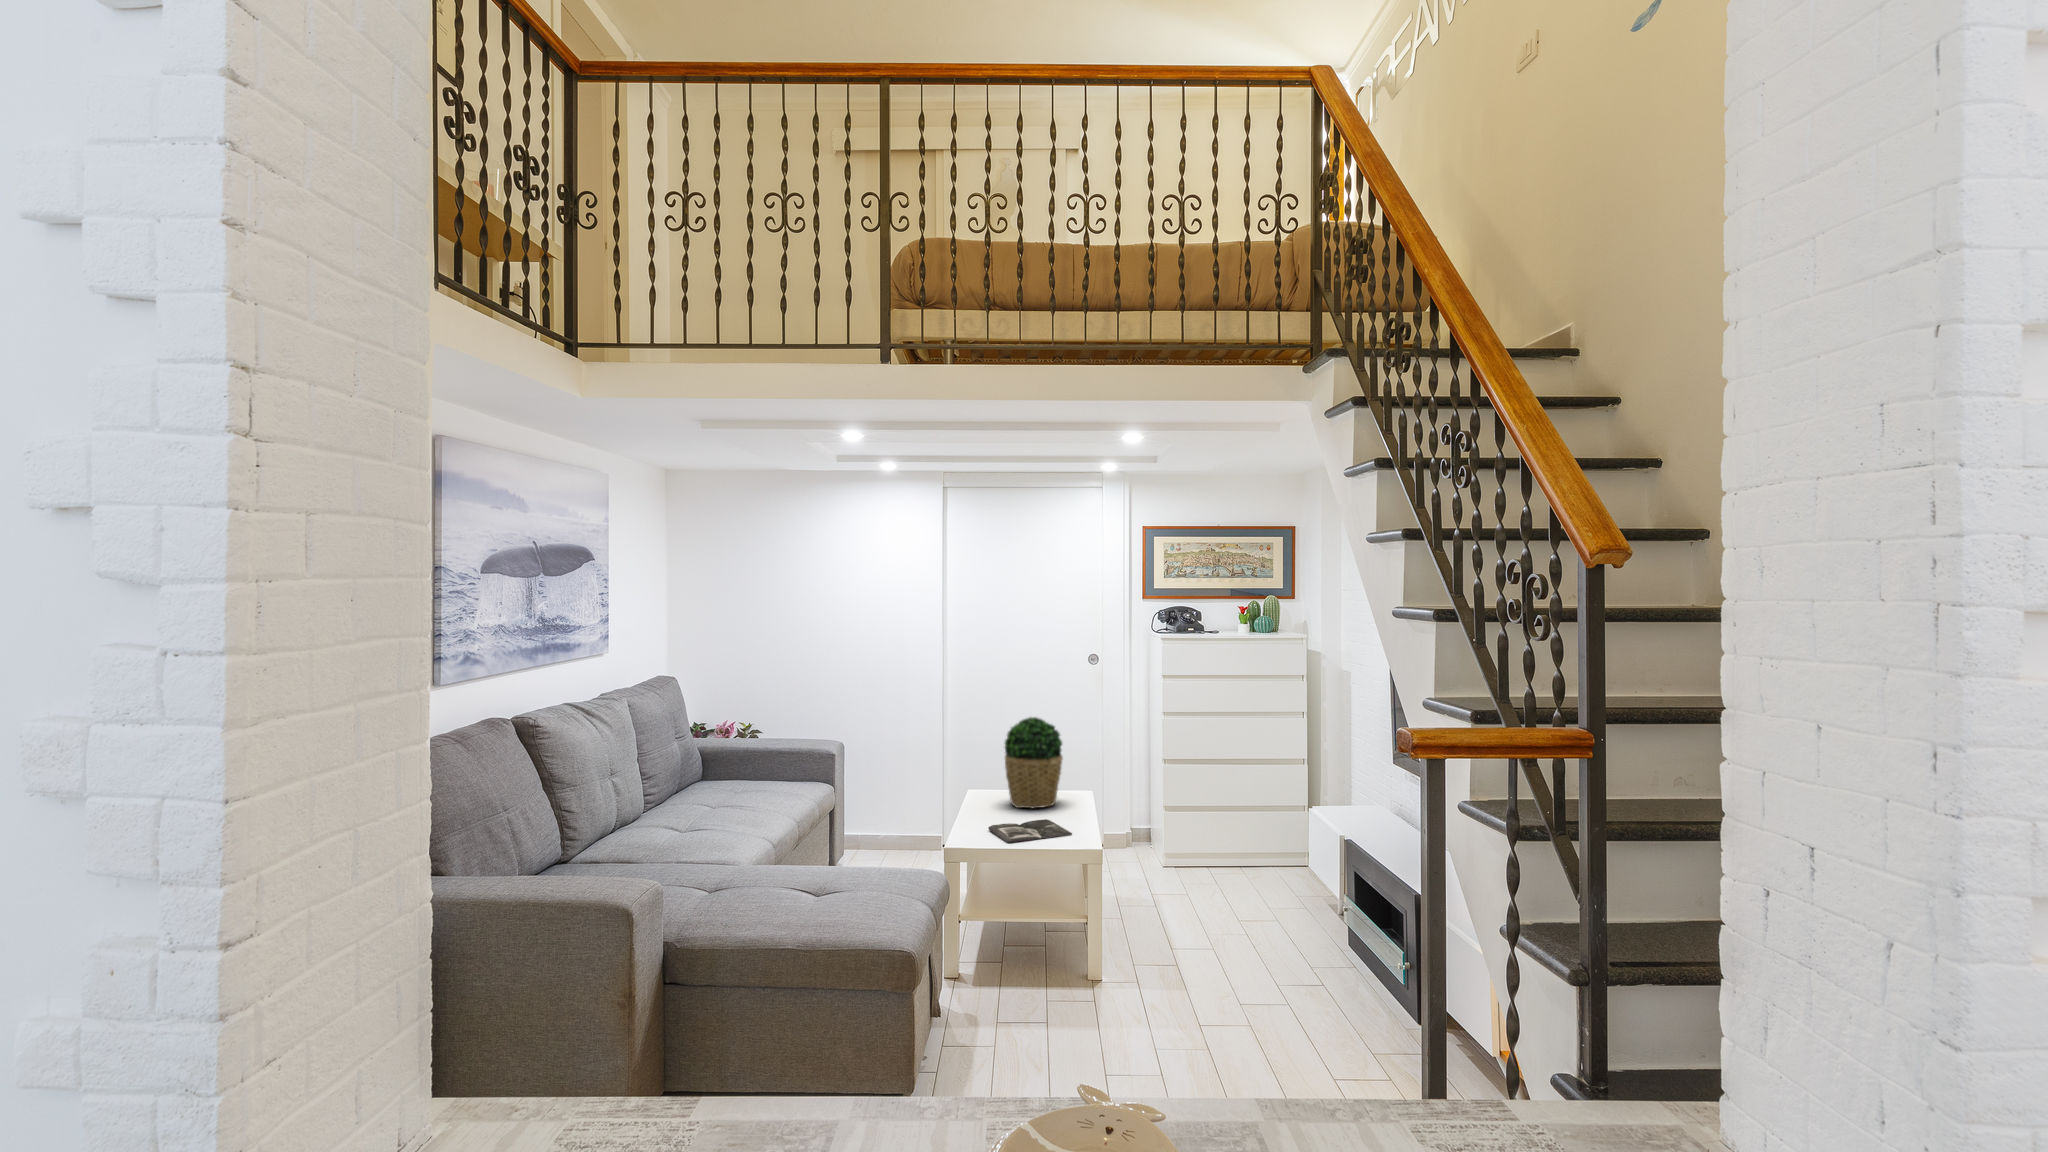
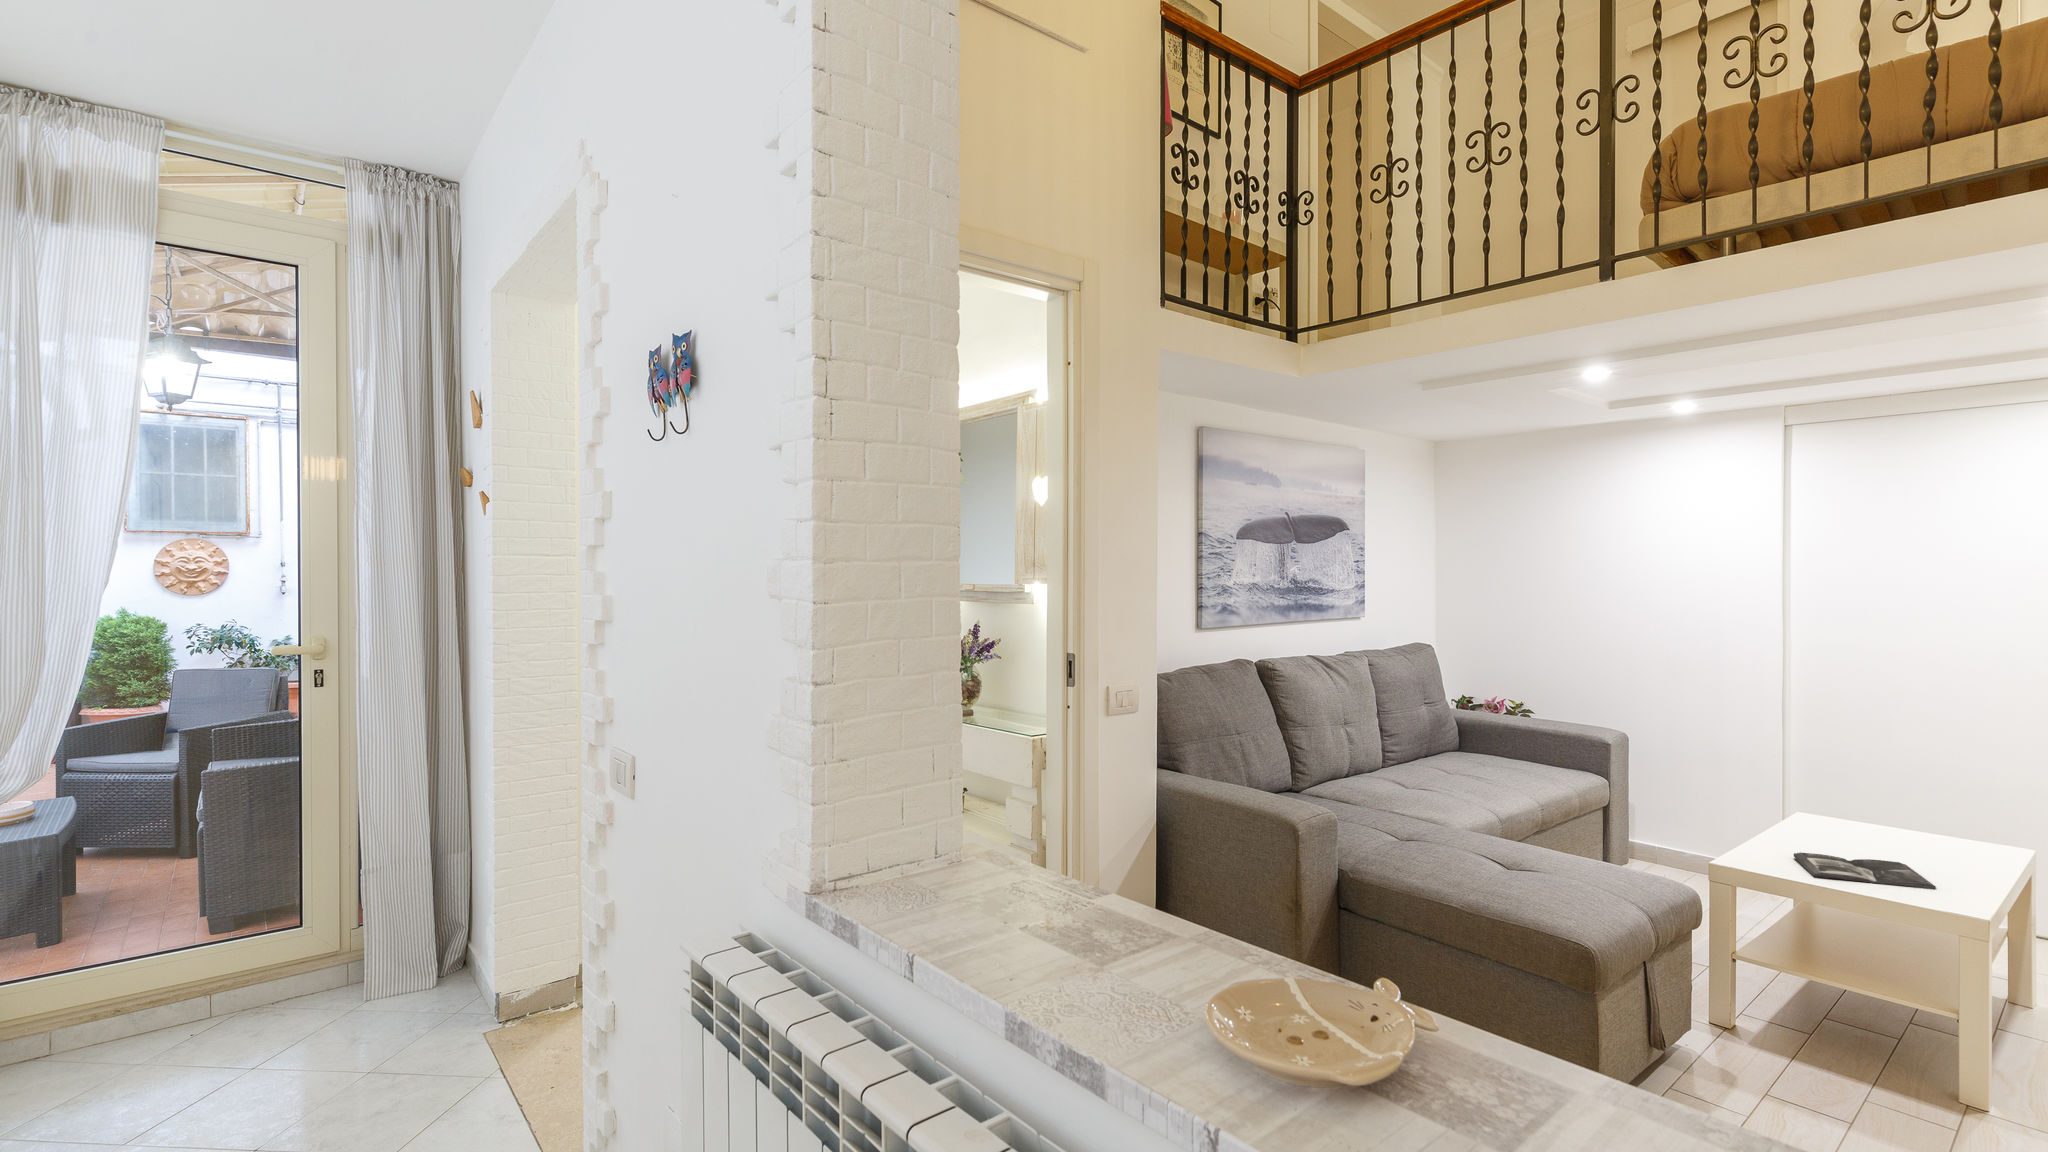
potted plant: present [1005,717,1063,808] -> none [1840,724,1950,850]

